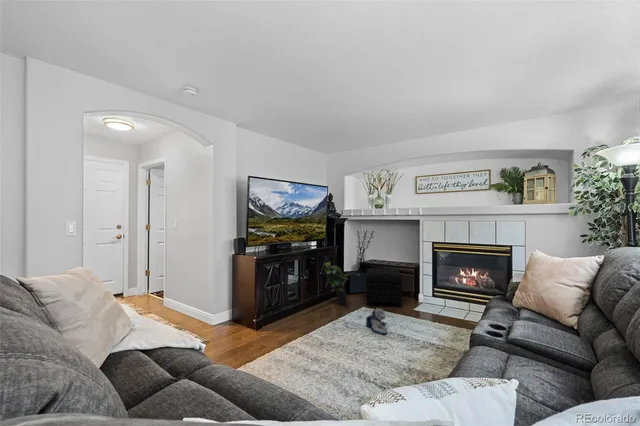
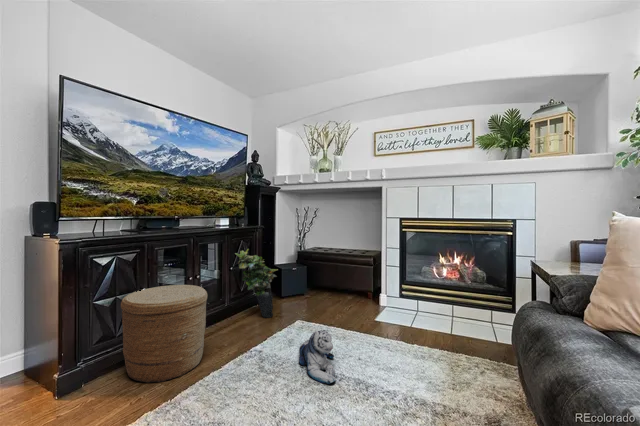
ottoman: present [366,268,402,307] -> none [304,258,359,317]
woven basket: none [277,282,317,329] -> present [121,285,208,383]

